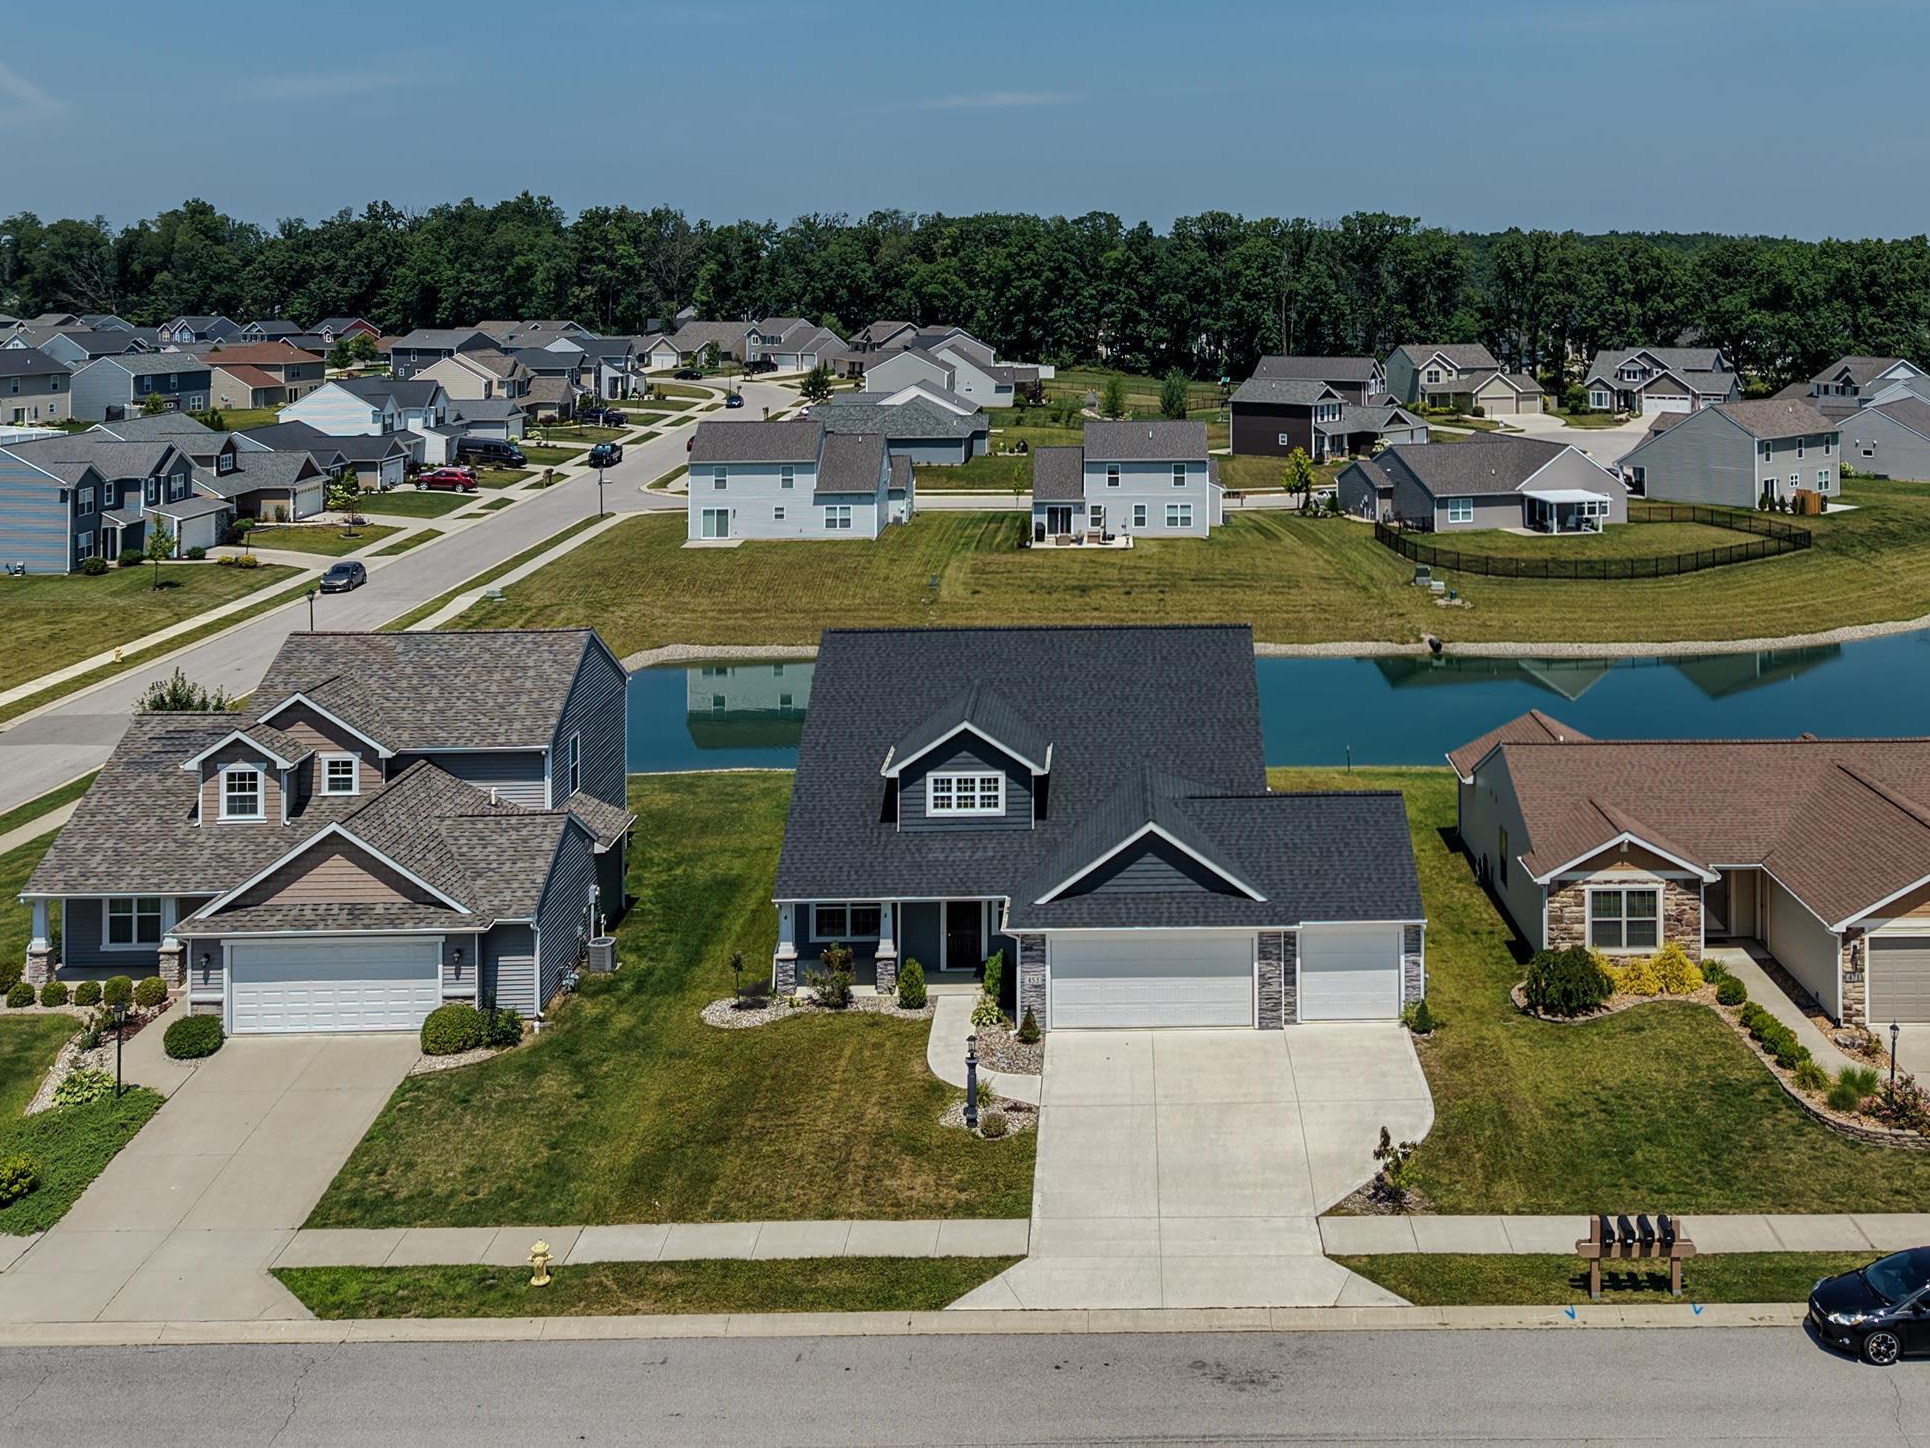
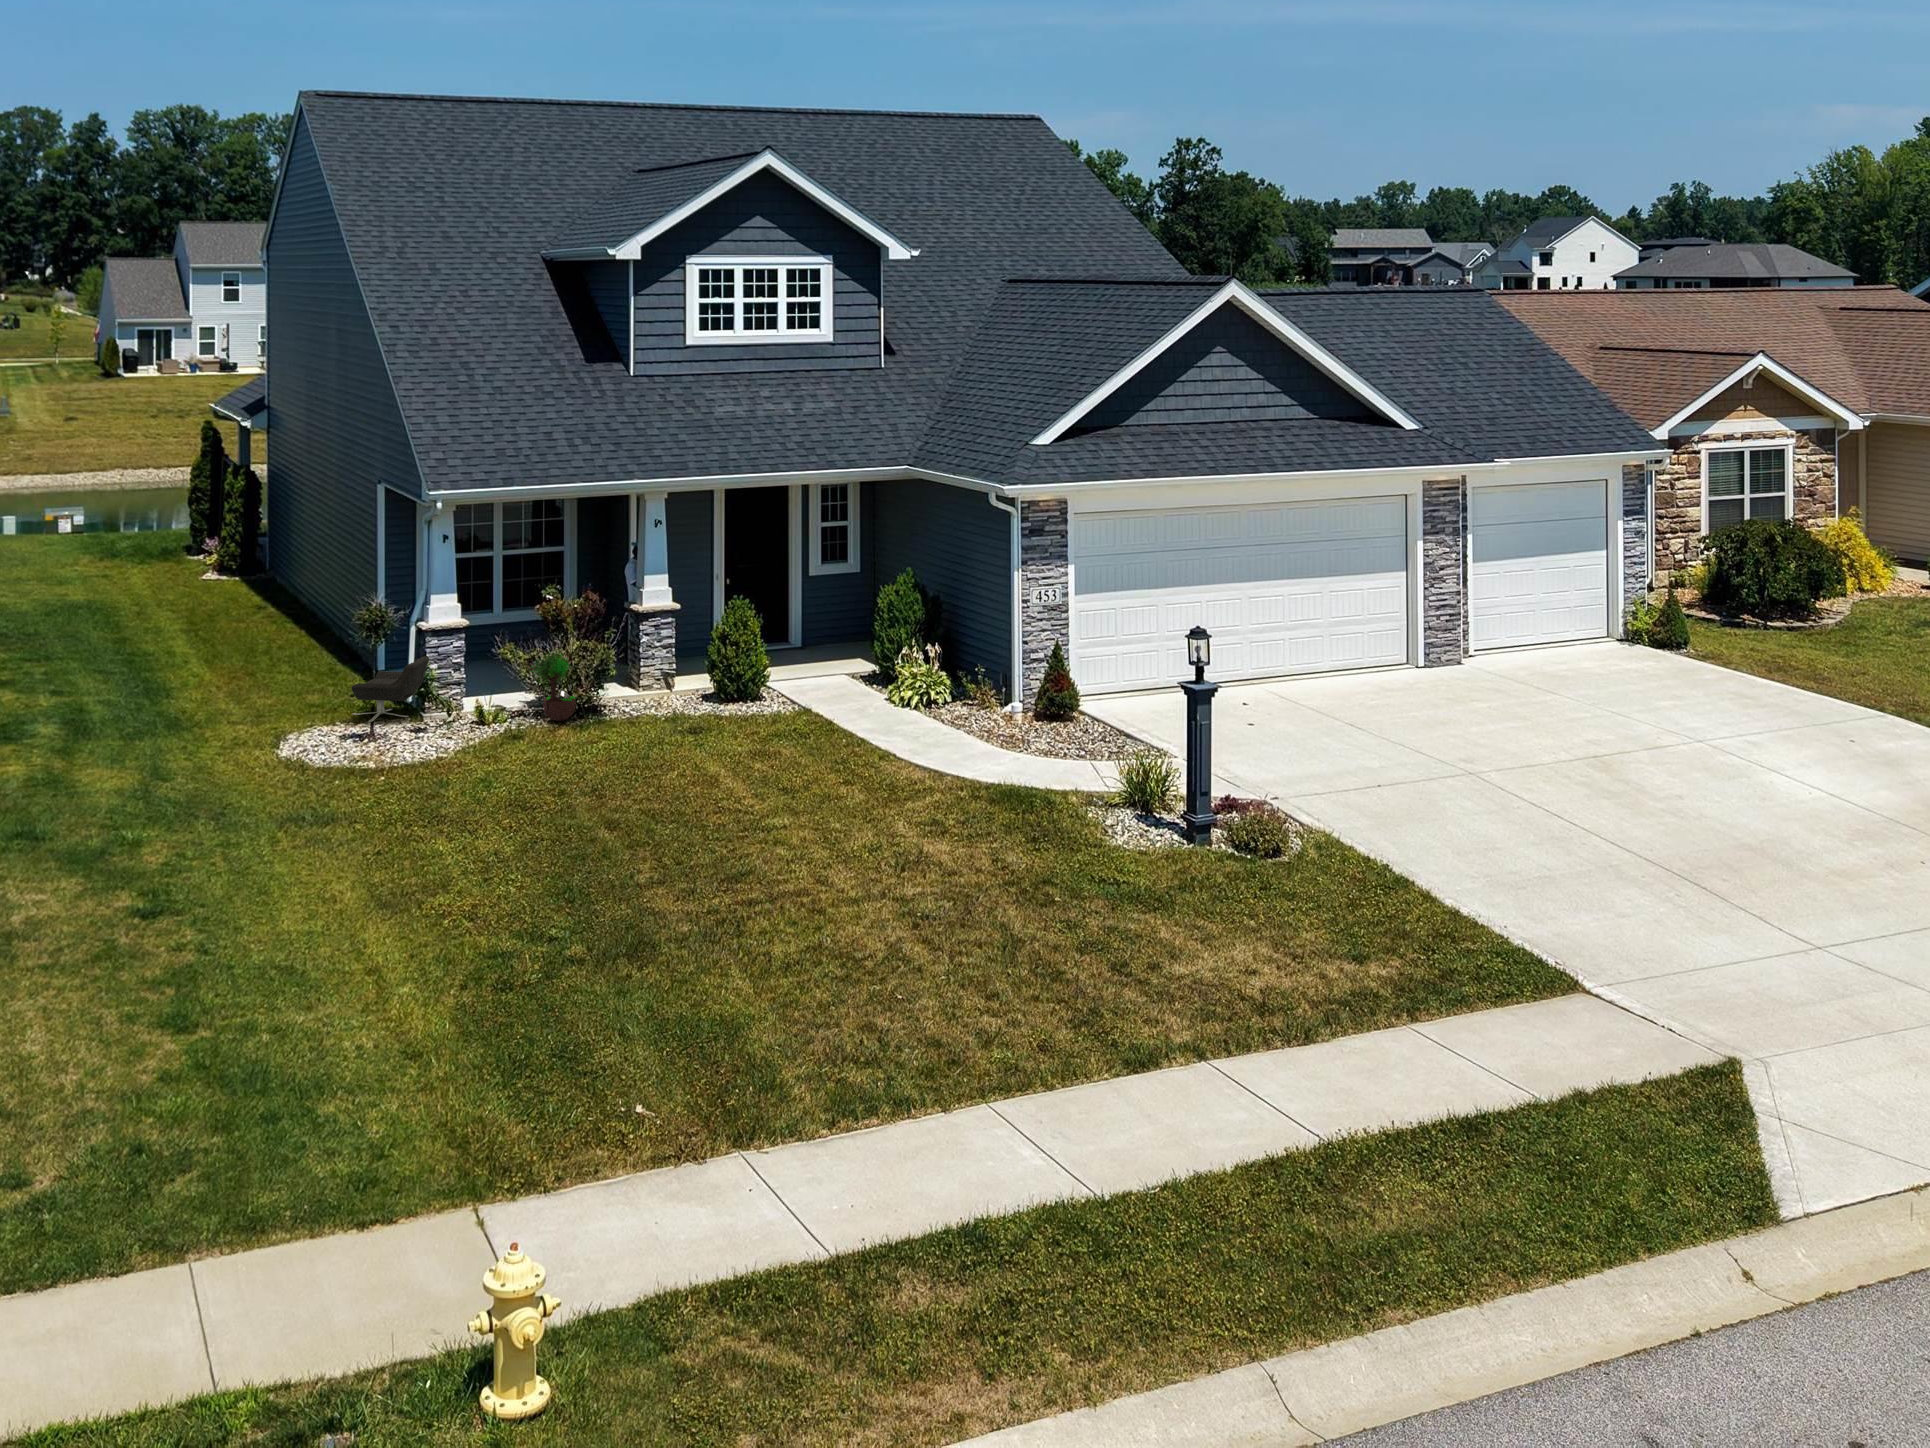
potted tree: none [802,983,825,1017] -> present [531,651,576,721]

